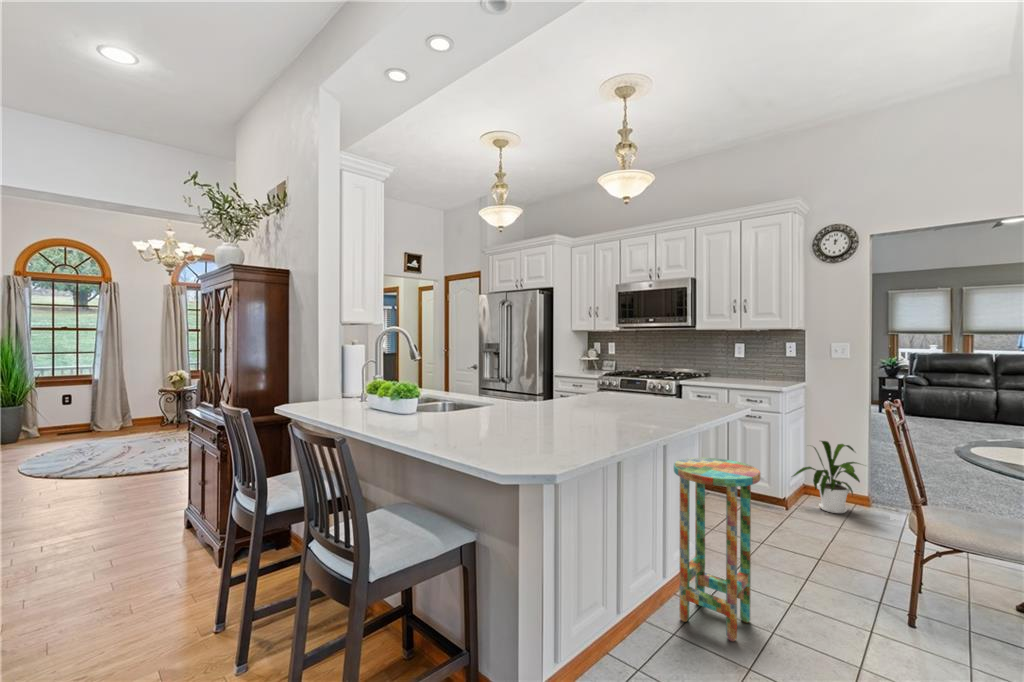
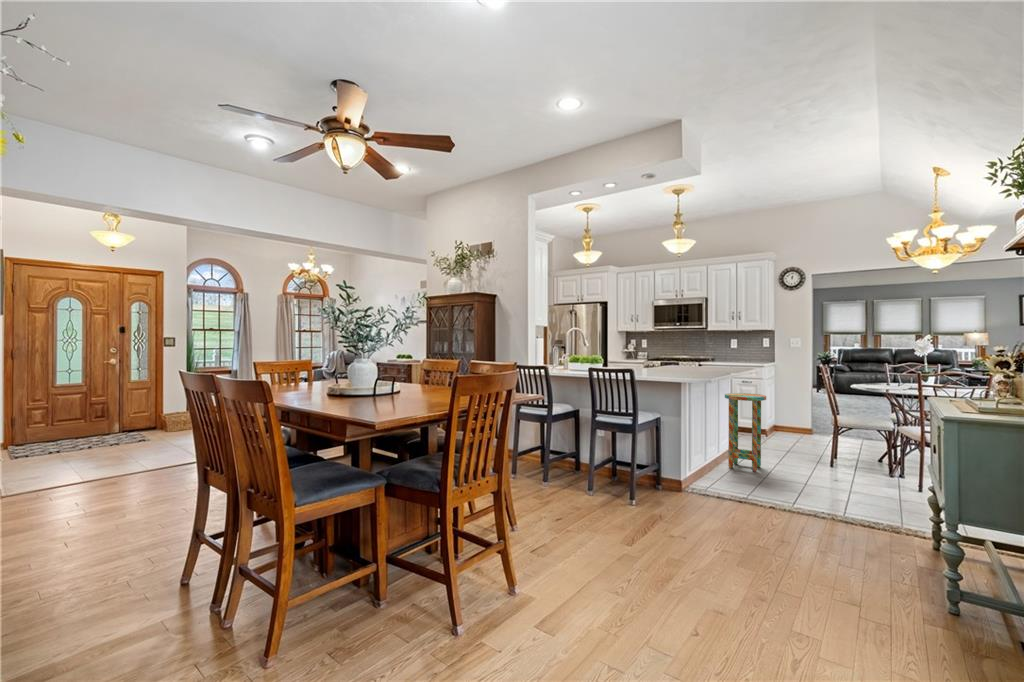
house plant: present [793,441,860,513] -> none [768,394,812,436]

